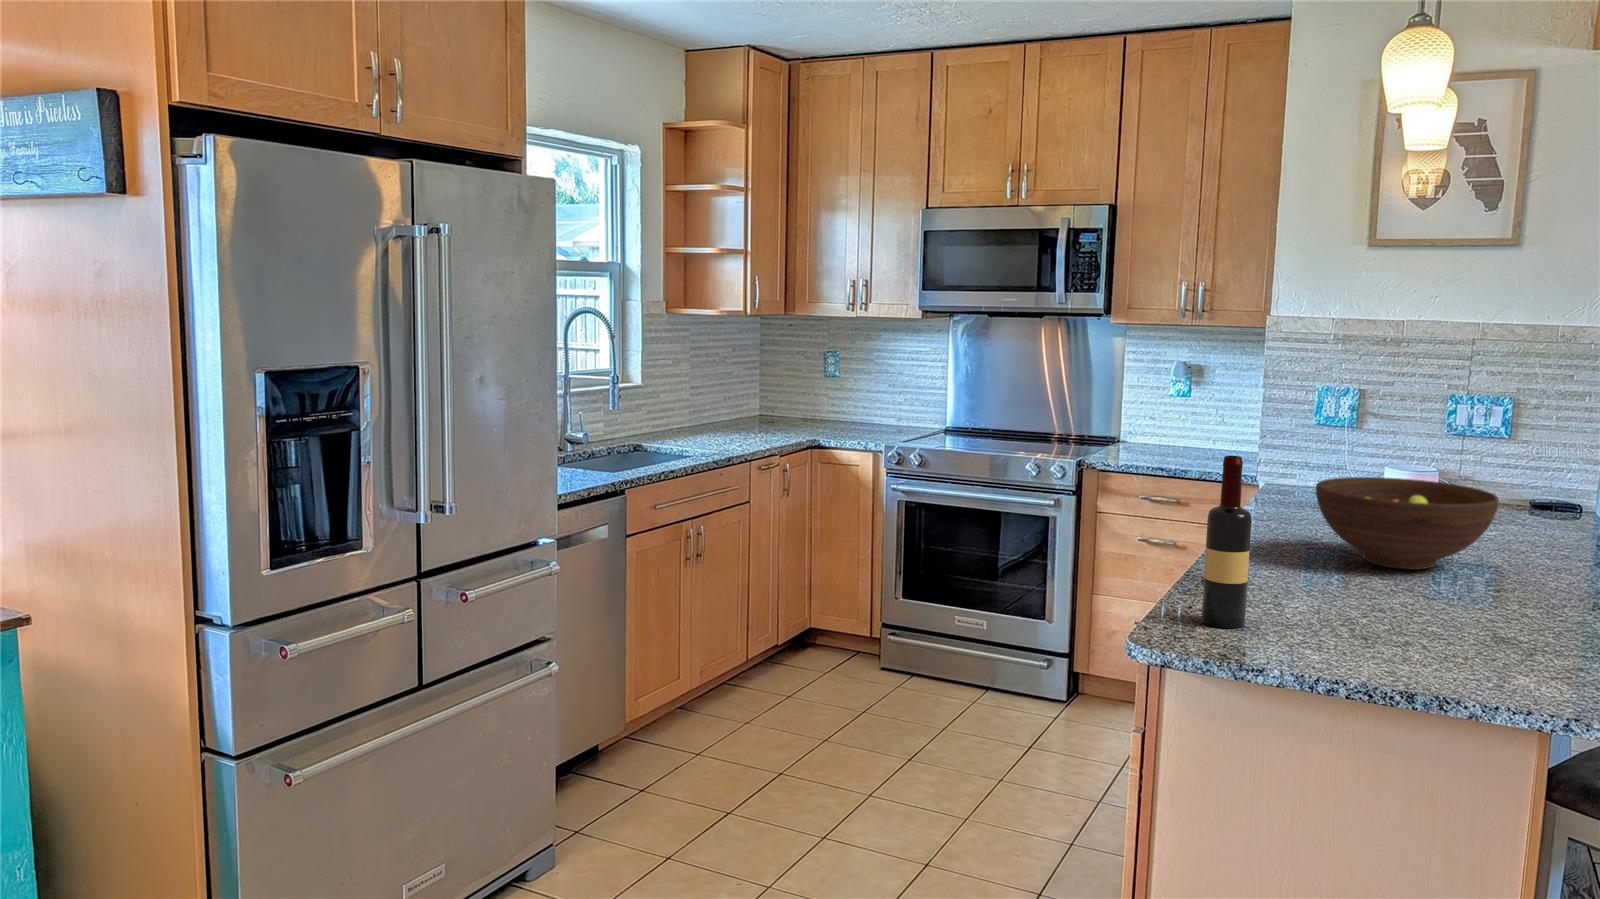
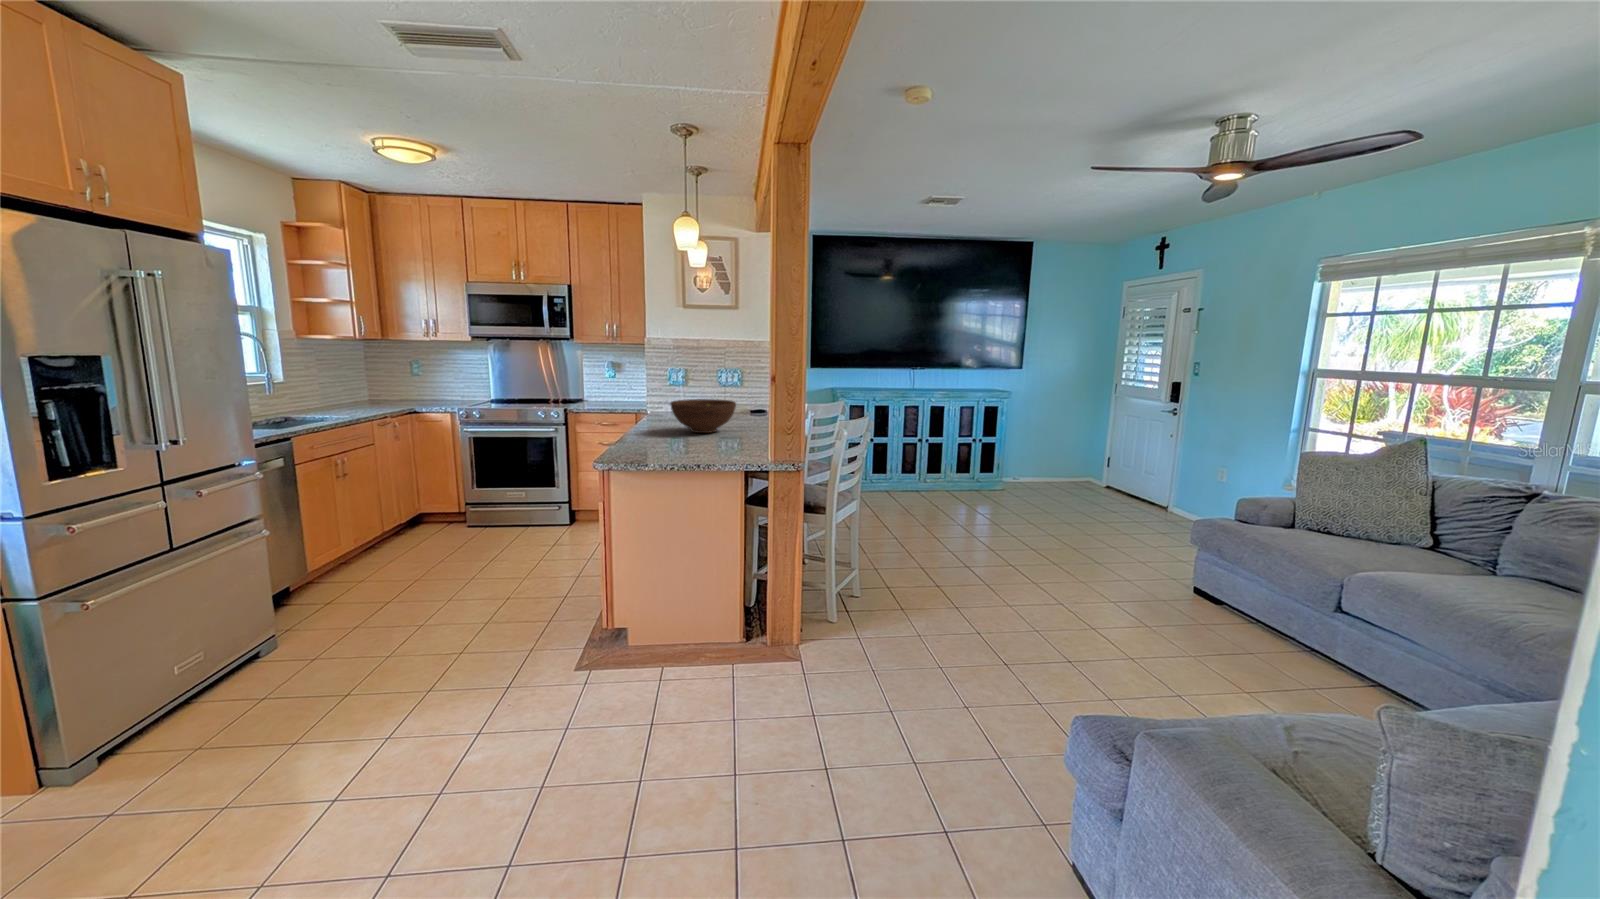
wine bottle: present [1202,456,1252,628] -> none [628,386,647,457]

